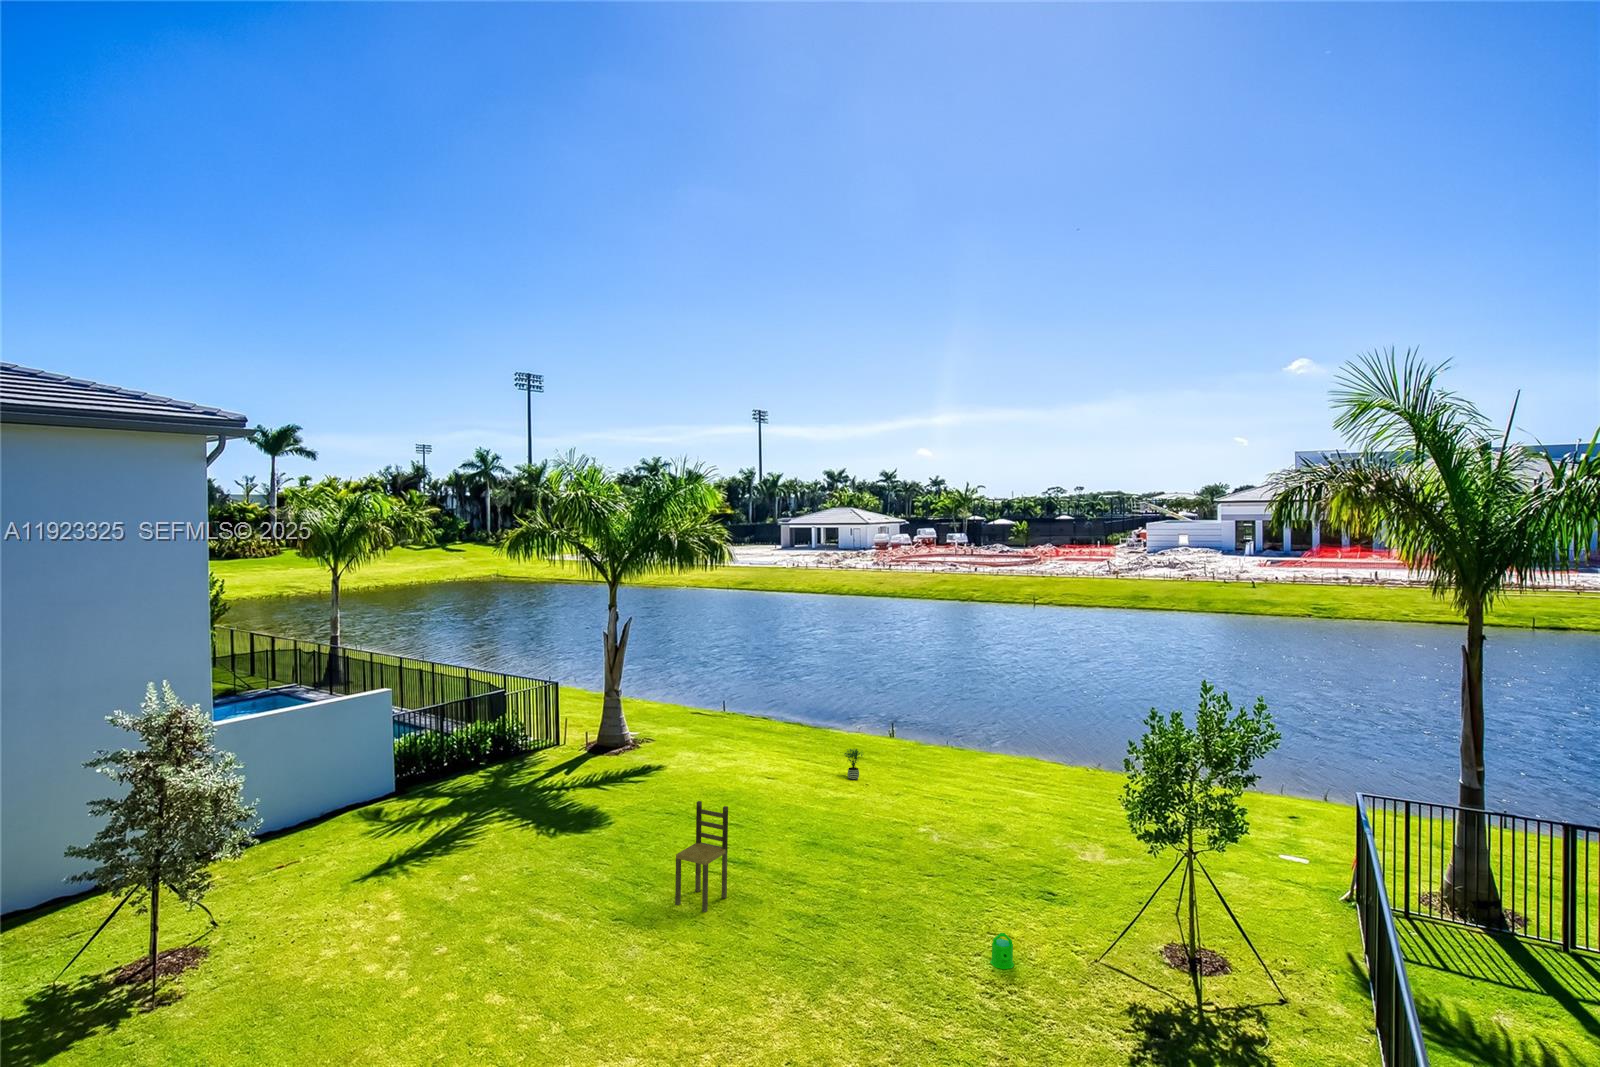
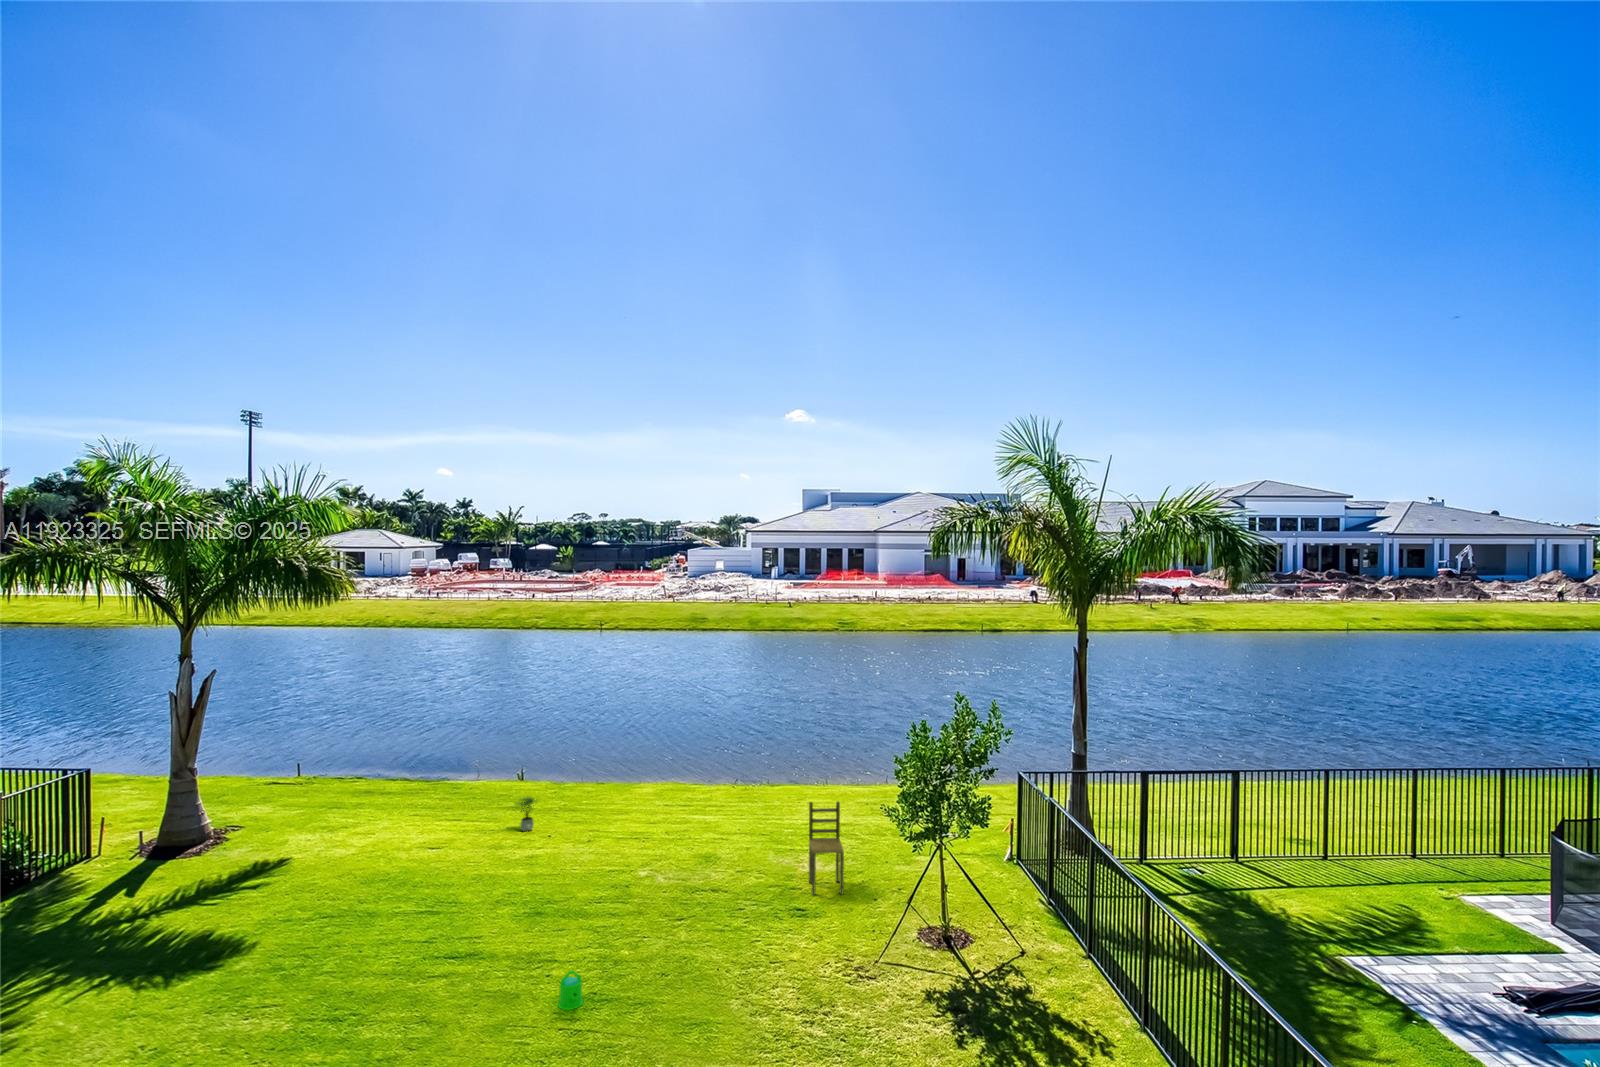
chair: present [675,801,728,912] -> present [809,801,844,895]
watering can: present [990,933,1014,969] -> present [558,970,583,1010]

